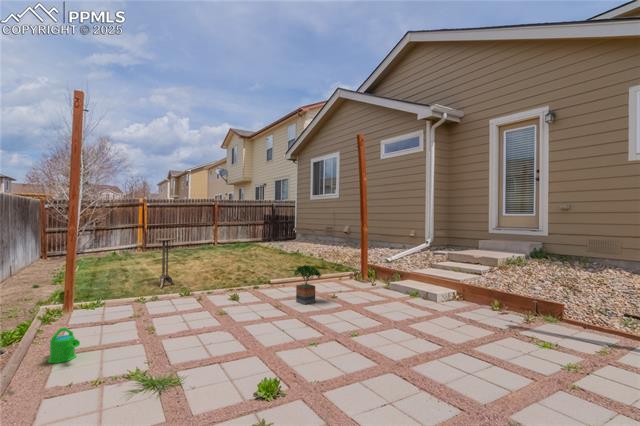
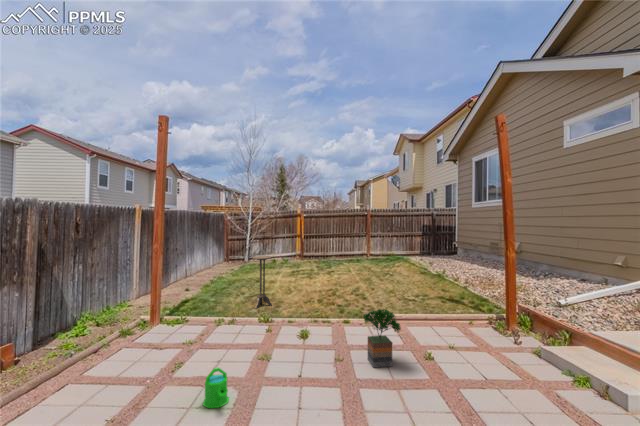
watering can: present [48,327,80,363] -> present [203,367,229,408]

